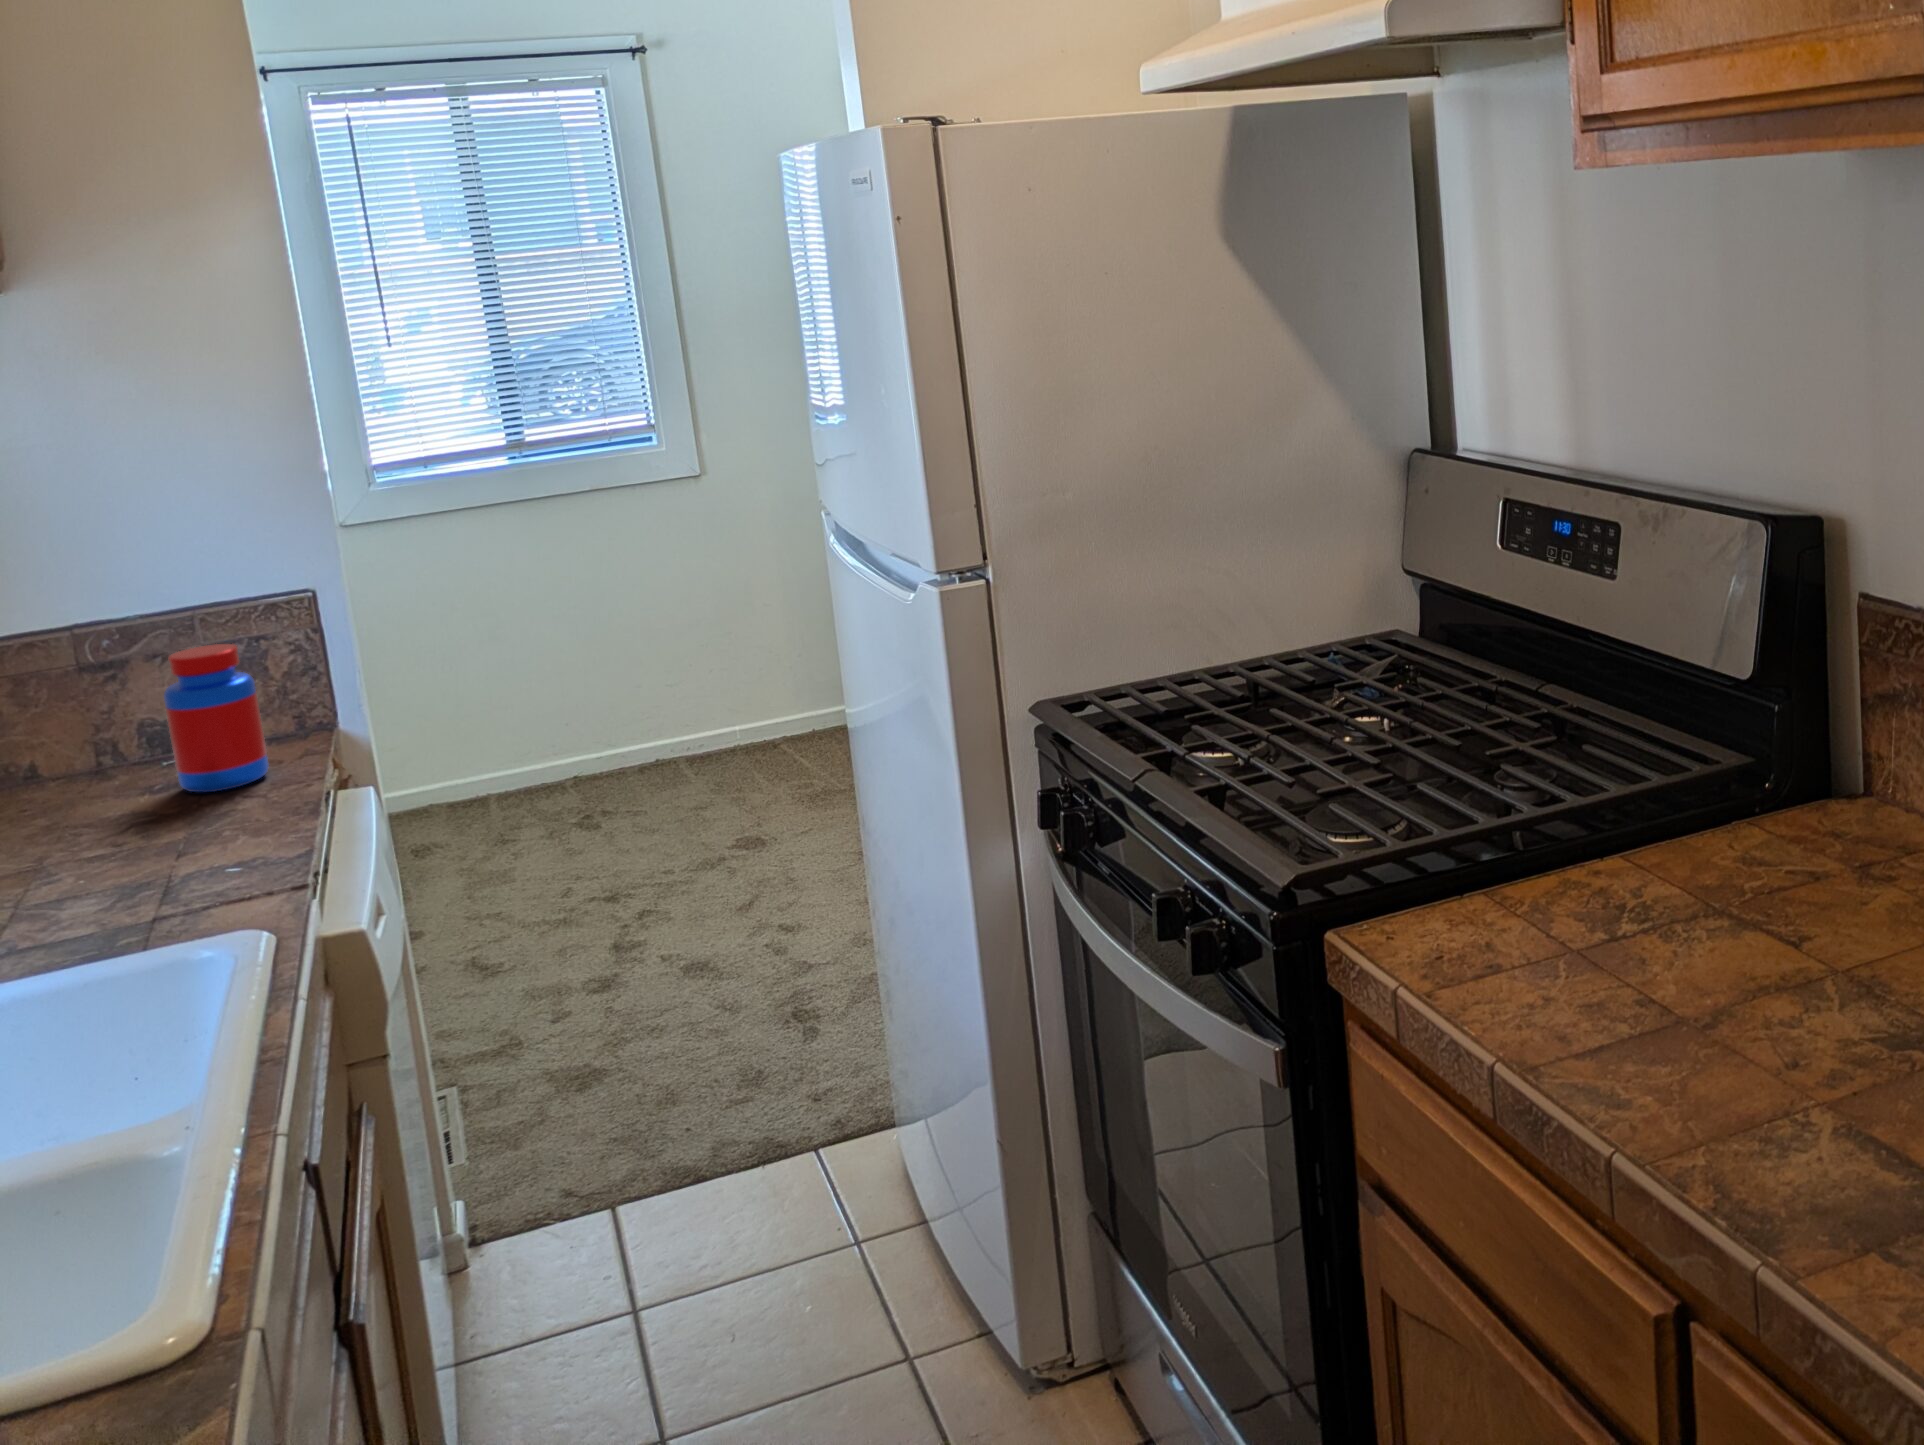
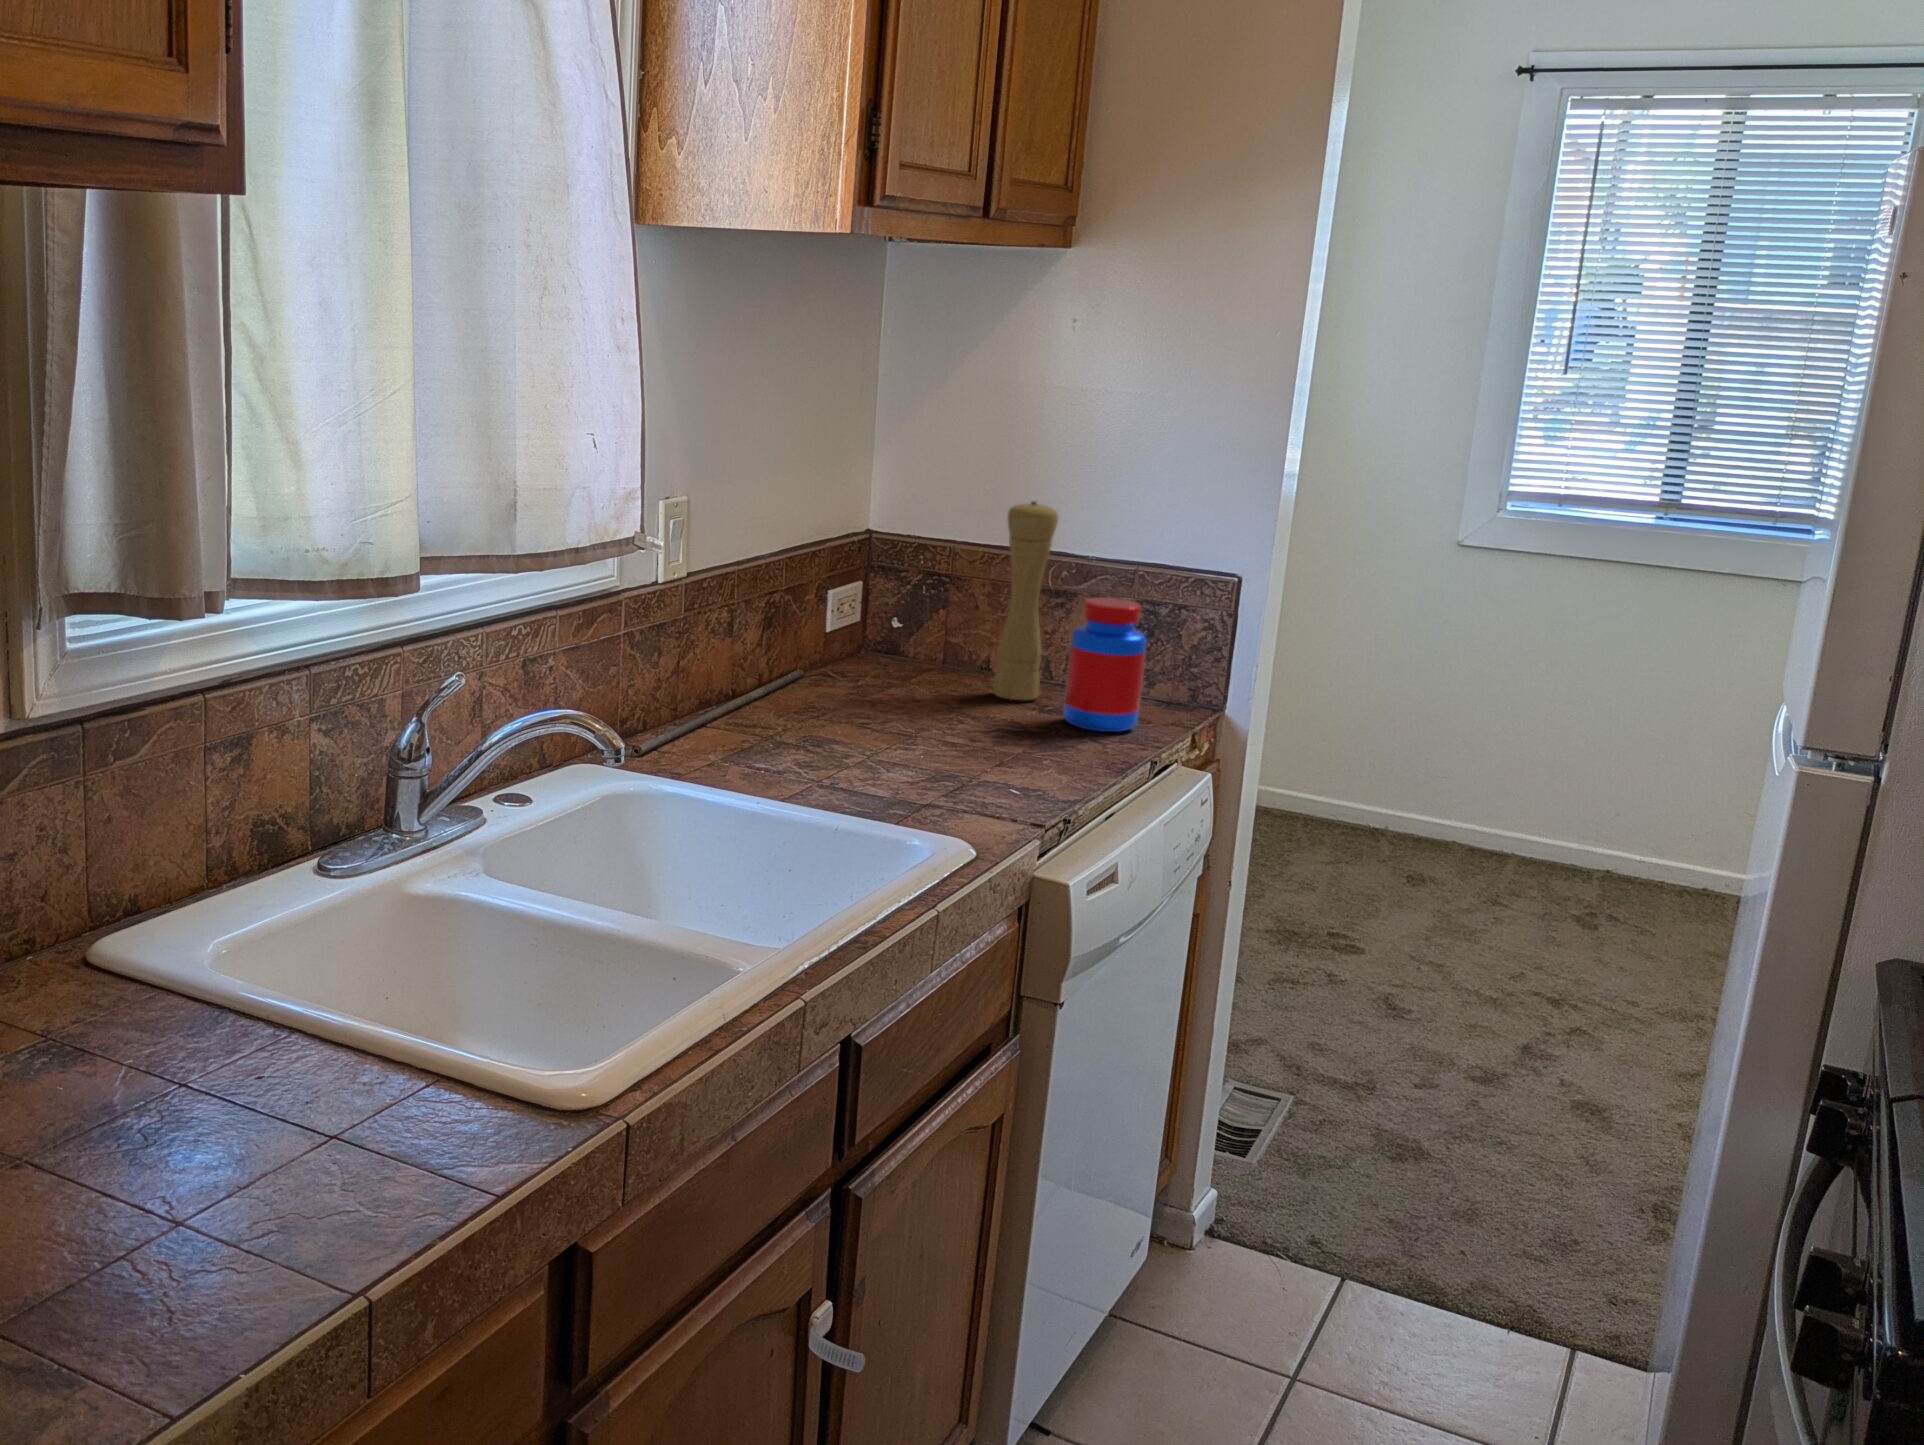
pepper mill: none [22,571,123,797] -> present [993,501,1058,700]

